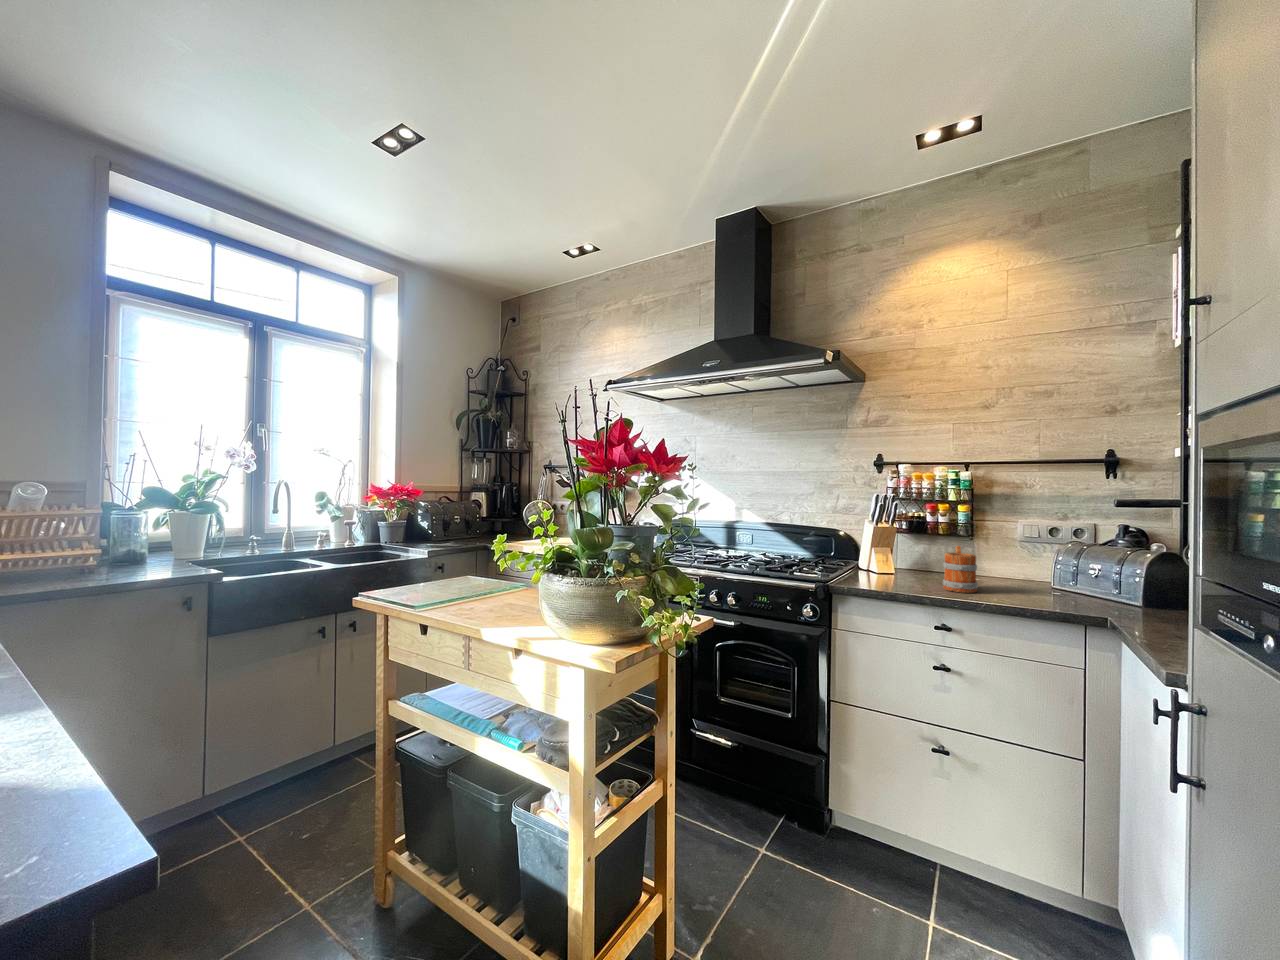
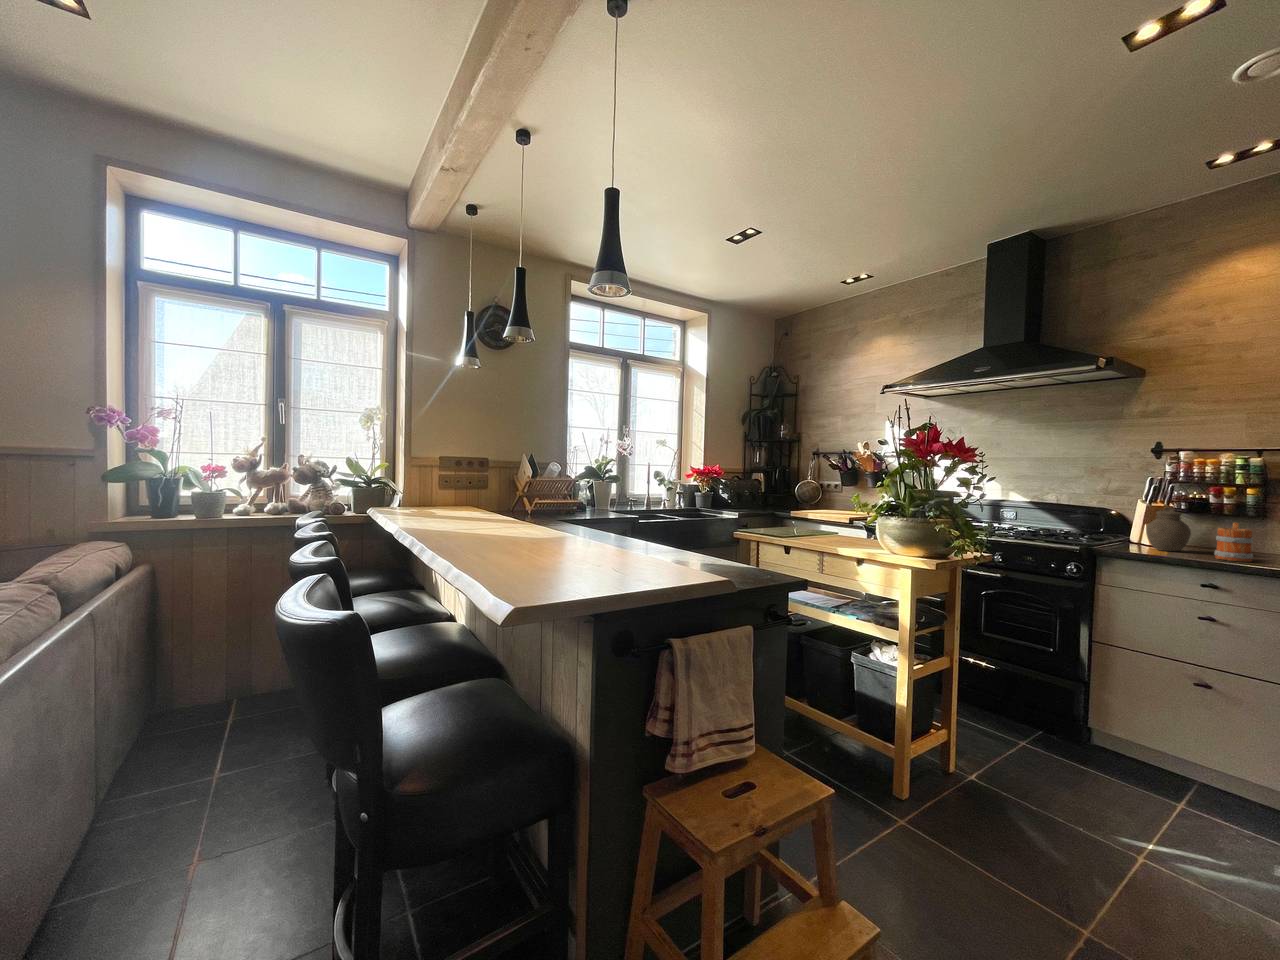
jar: none [876,529,917,580] -> present [1146,507,1191,551]

